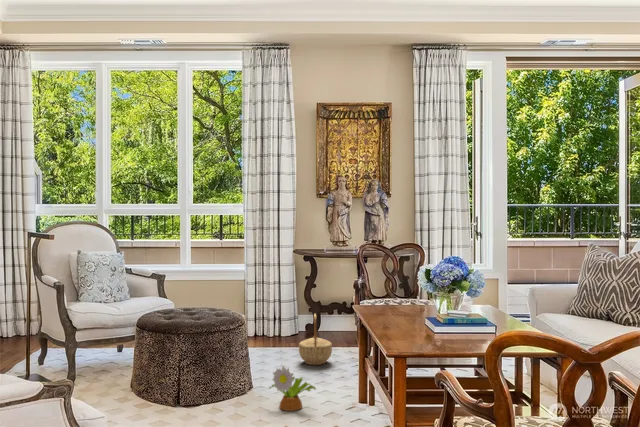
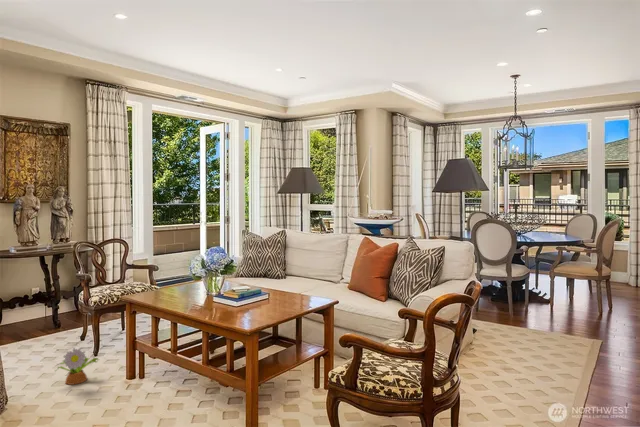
basket: present [299,314,332,365] -> none [24,306,58,351]

